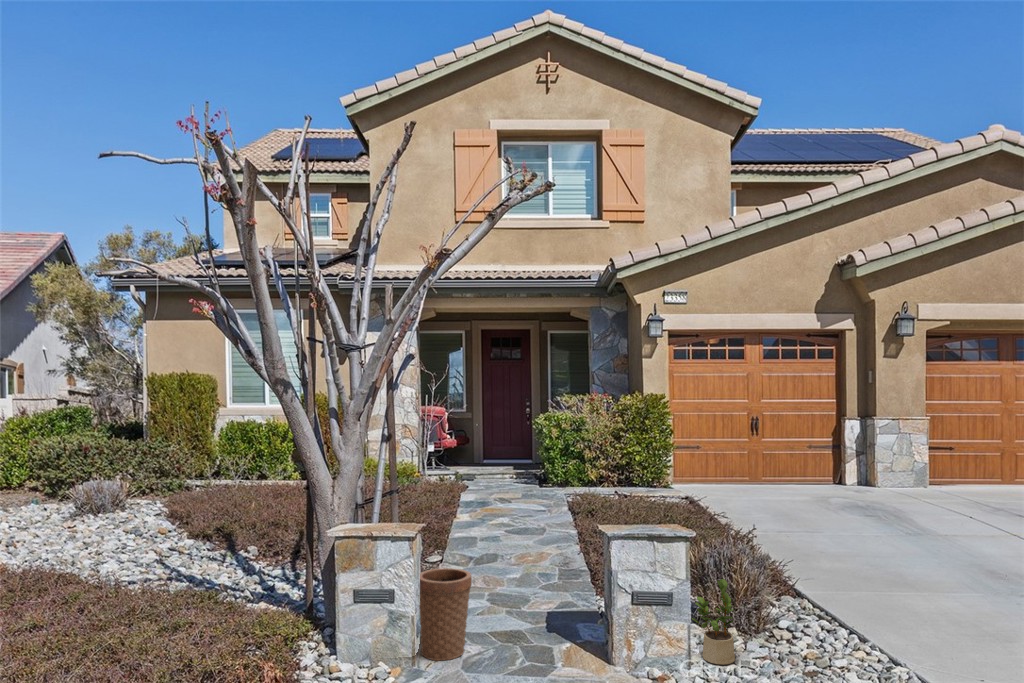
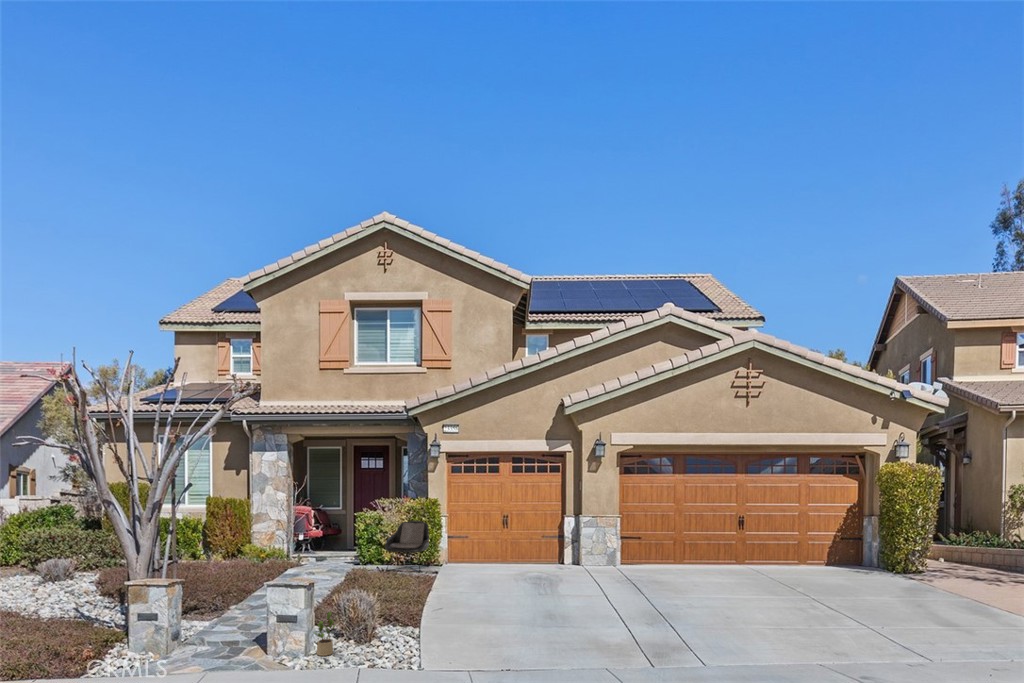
lounge chair: none [605,430,667,504] -> present [385,521,430,573]
basket: present [419,568,472,661] -> none [175,604,206,652]

